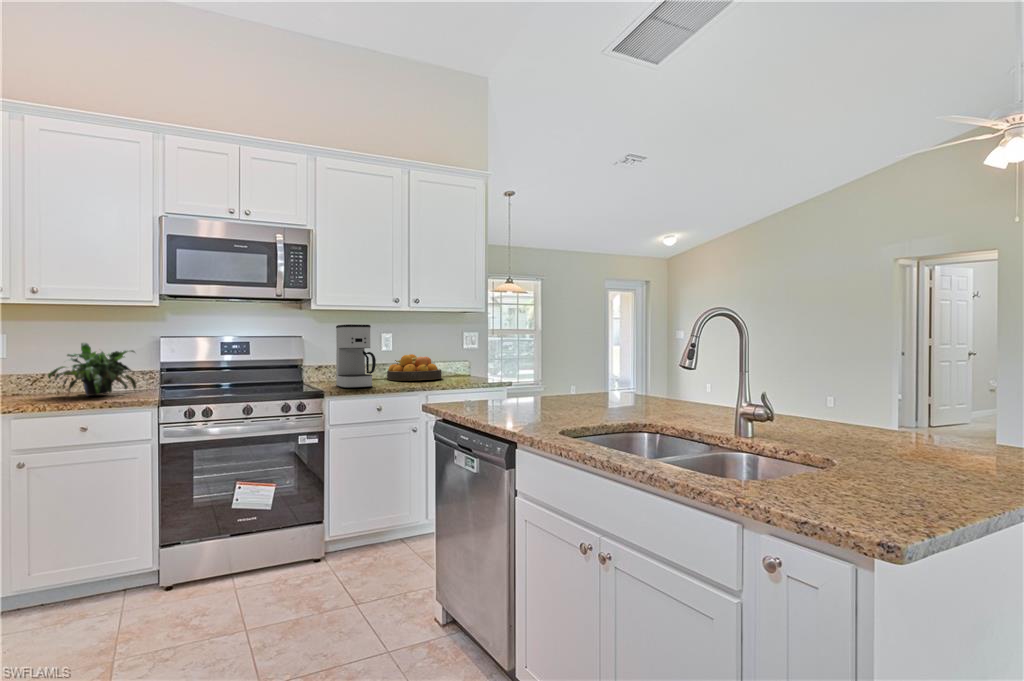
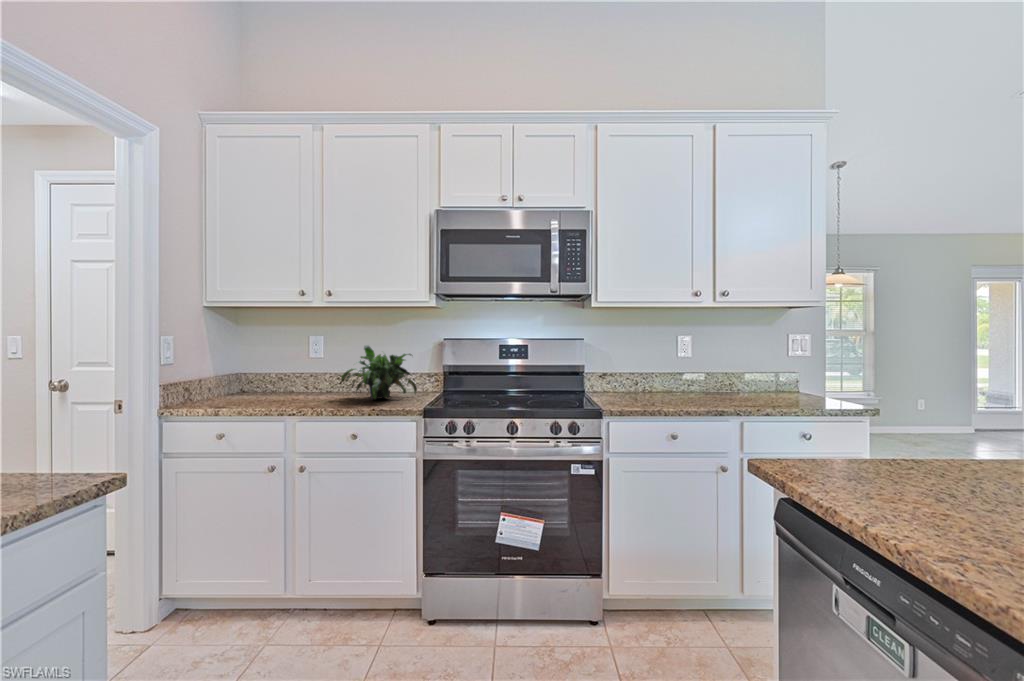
coffee maker: present [336,324,376,388] -> none [620,325,670,408]
fruit bowl: present [387,354,442,381] -> none [684,363,762,399]

